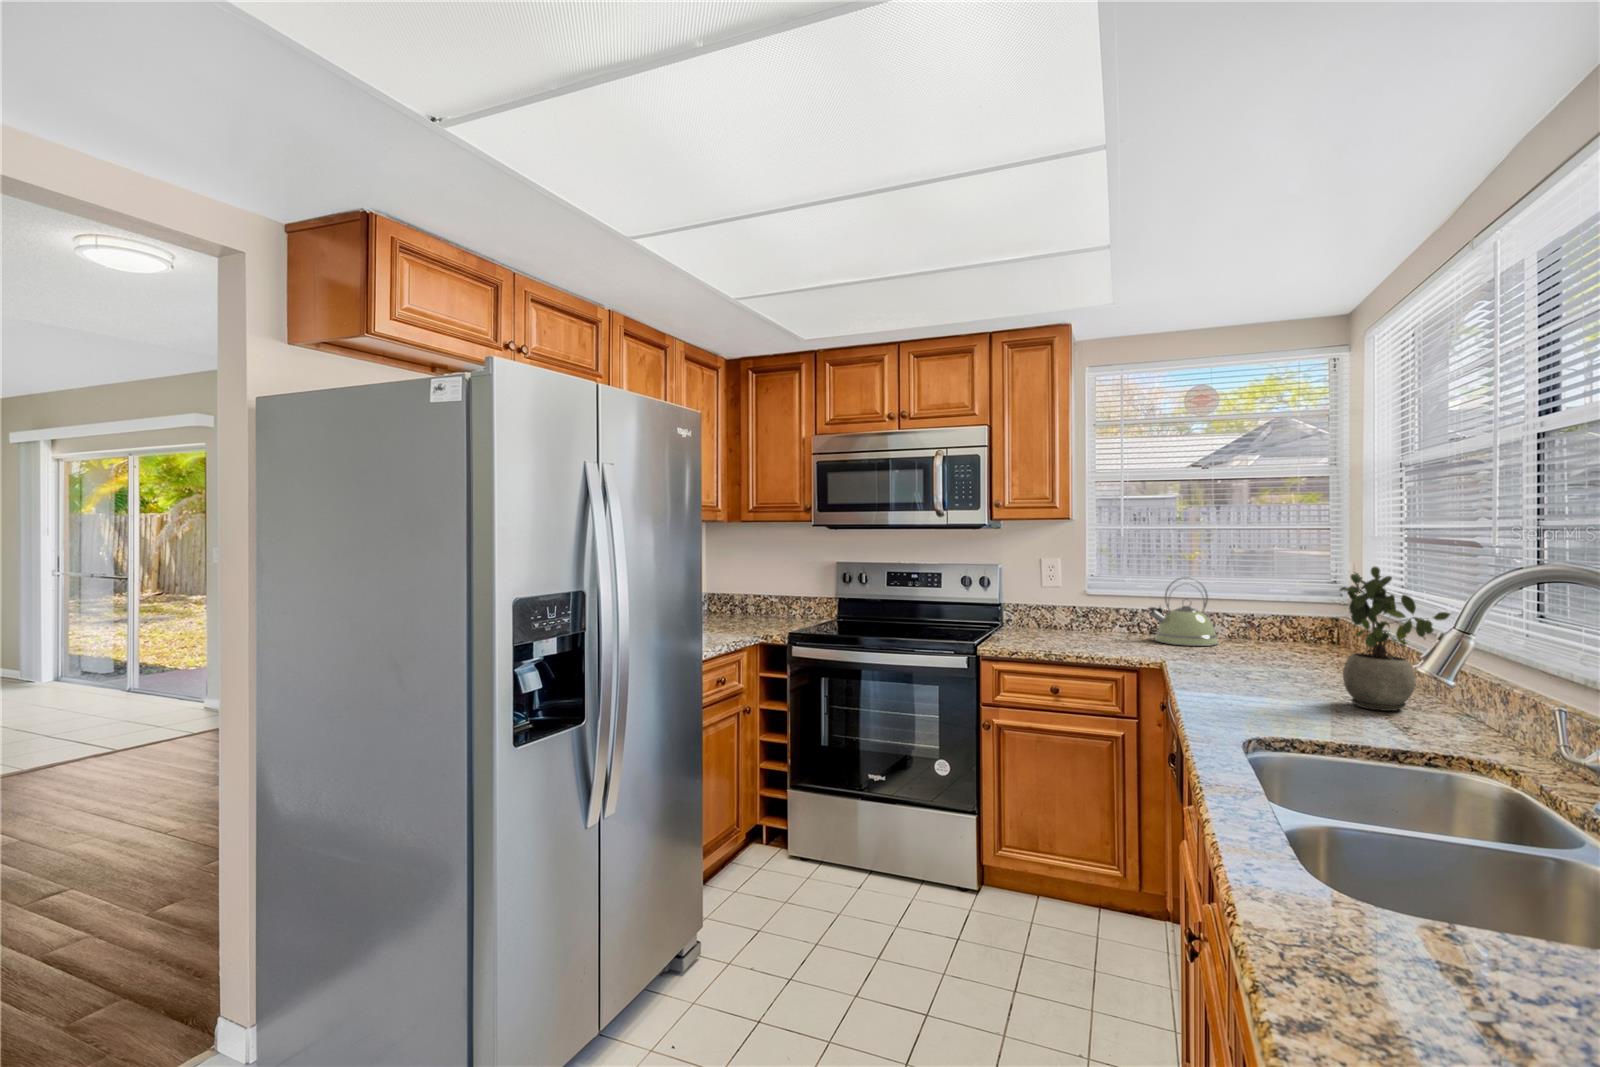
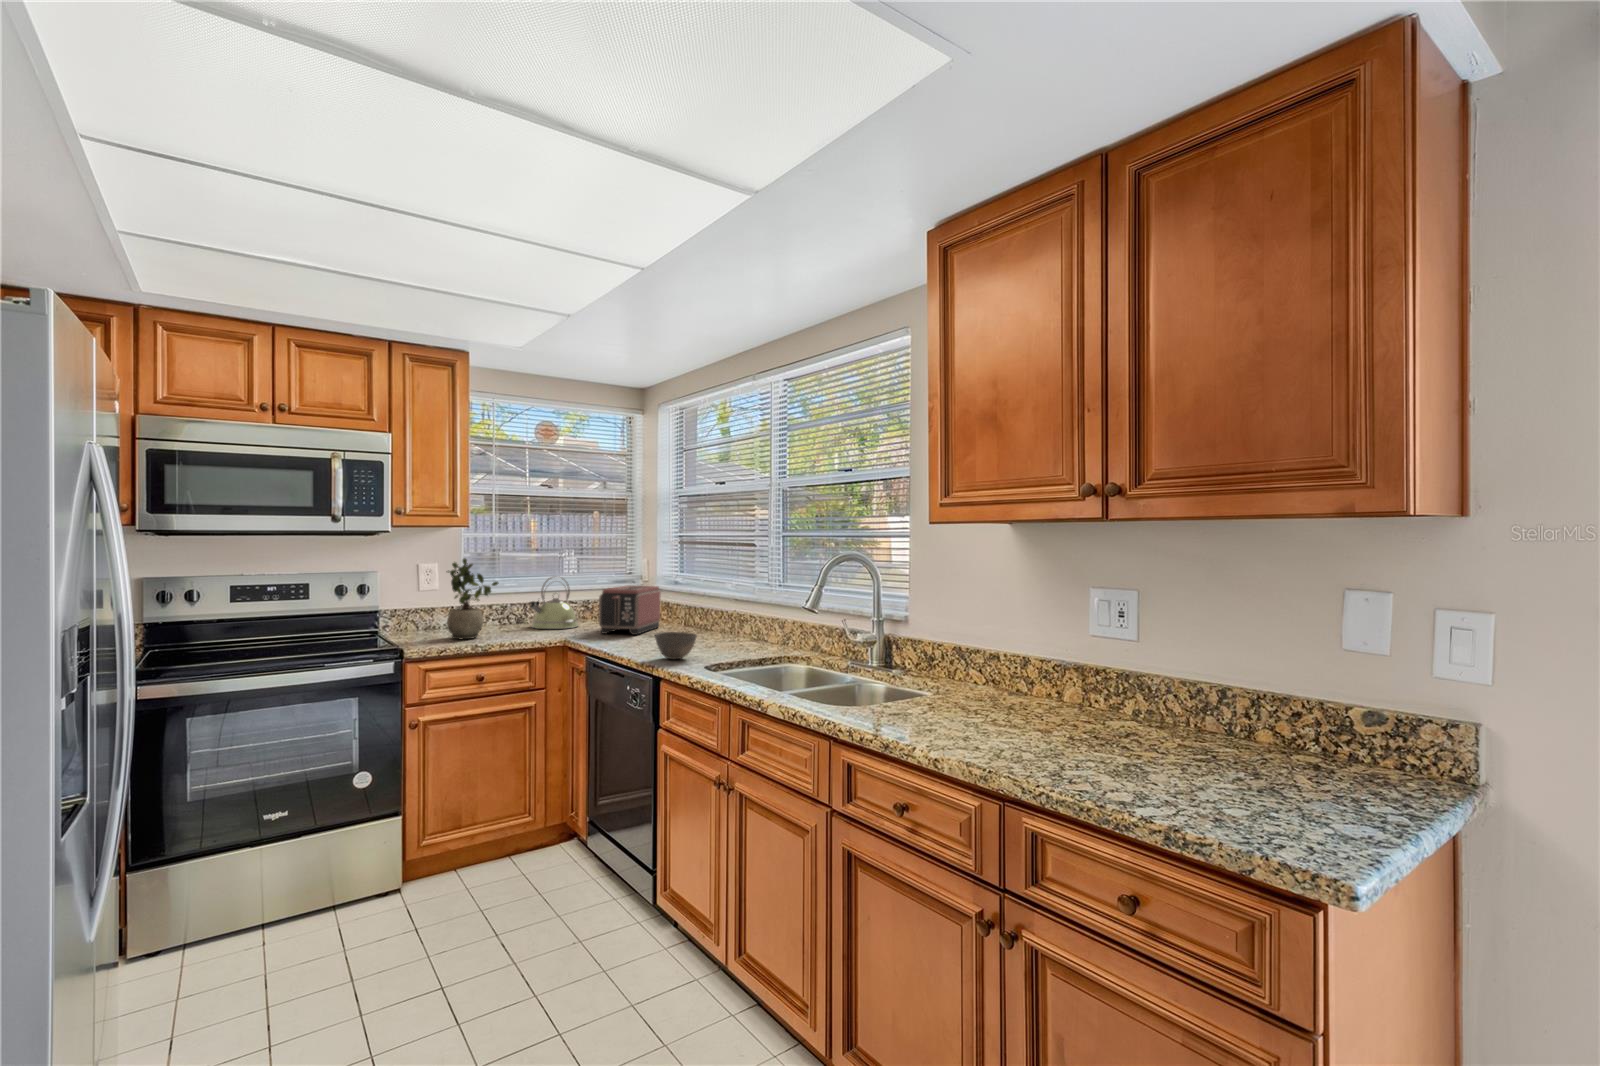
potted plant: present [1340,567,1450,711] -> present [447,558,499,639]
toaster: none [1220,595,1337,666] -> present [599,586,661,635]
bowl: none [1218,664,1292,708] -> present [655,632,697,659]

